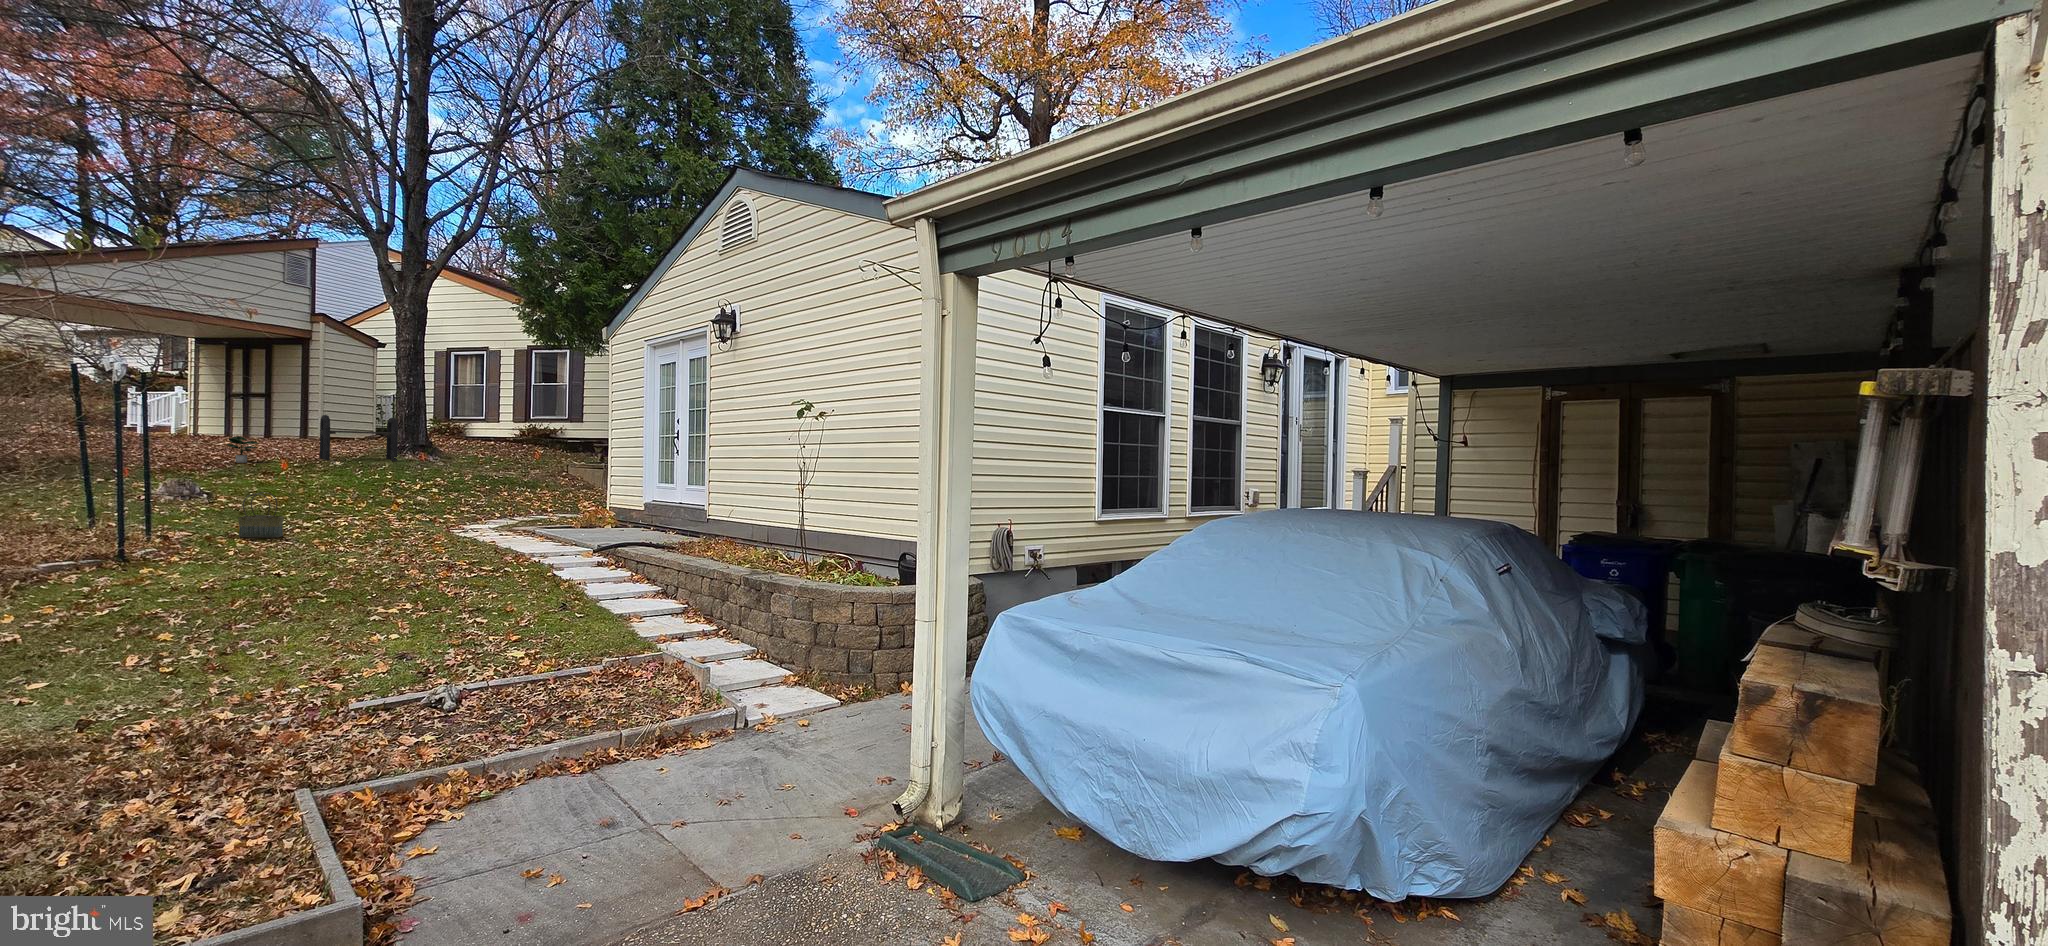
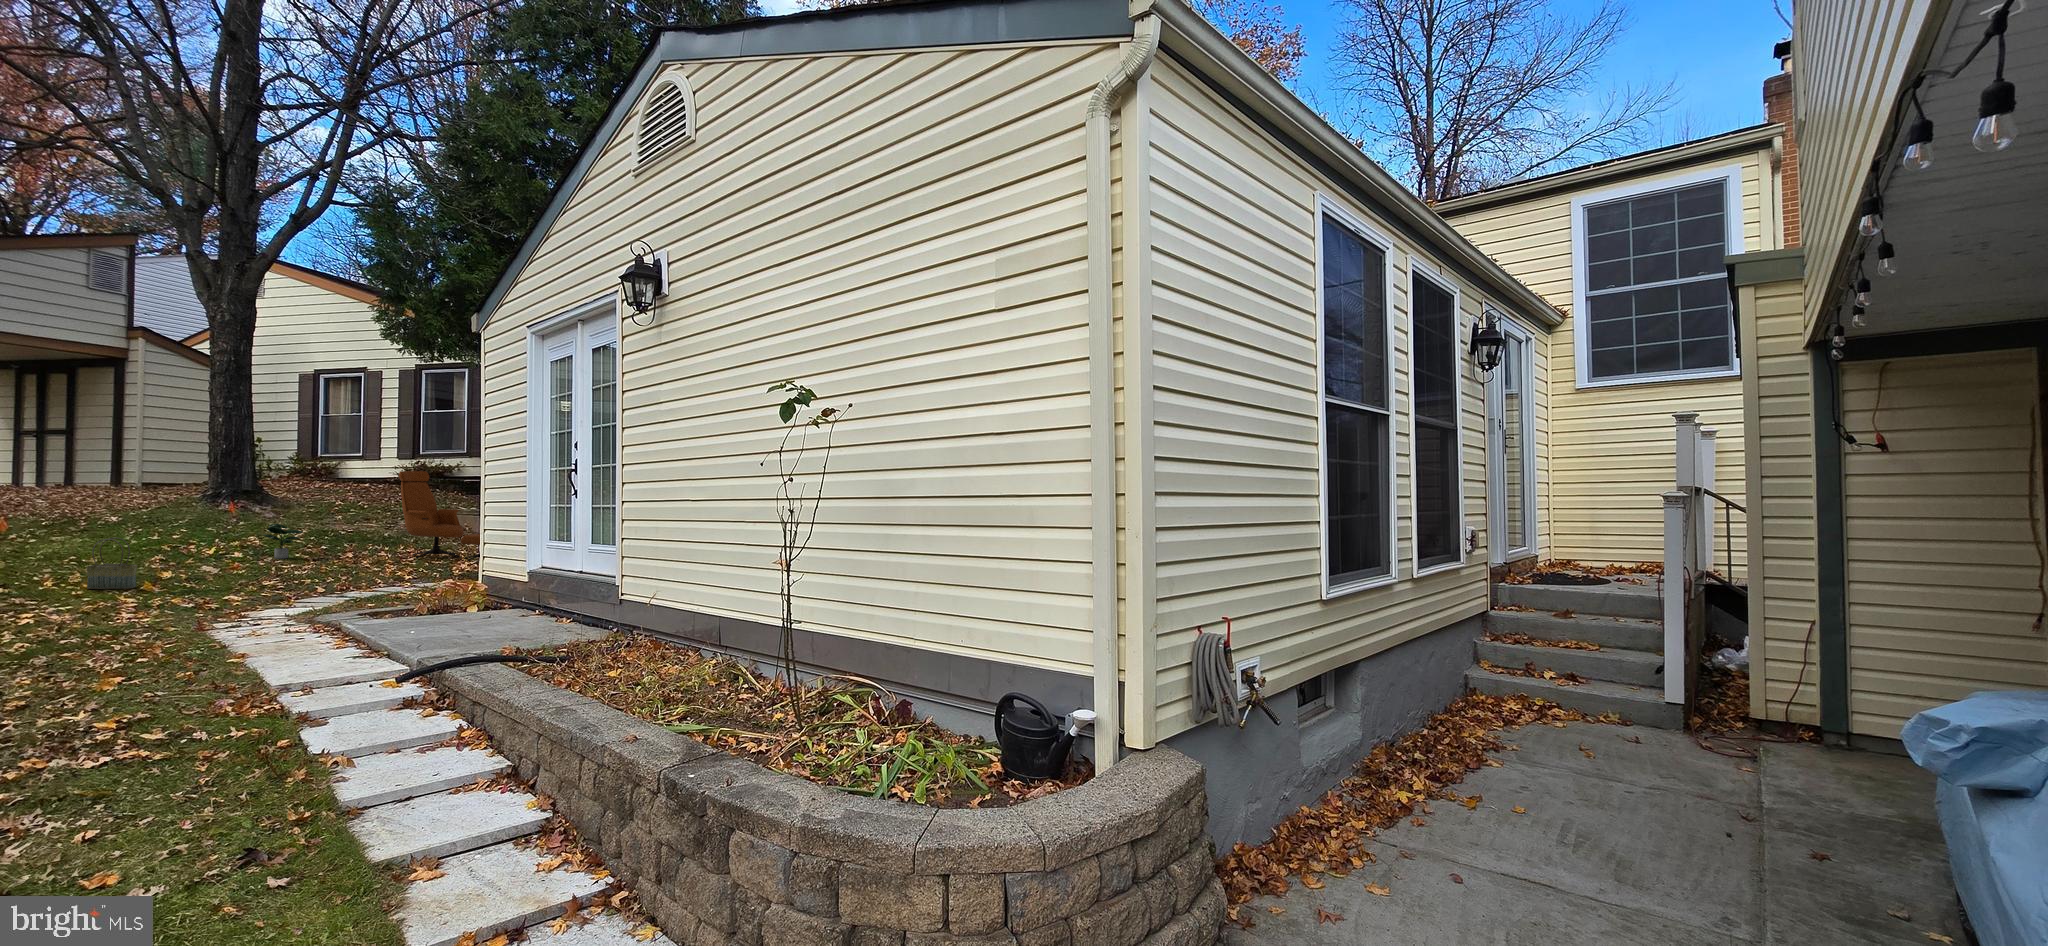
bench: present [320,415,398,461] -> none [146,451,240,504]
potted plant: present [227,436,258,463] -> present [264,524,302,559]
lounge chair: none [523,437,611,516] -> present [399,471,480,561]

